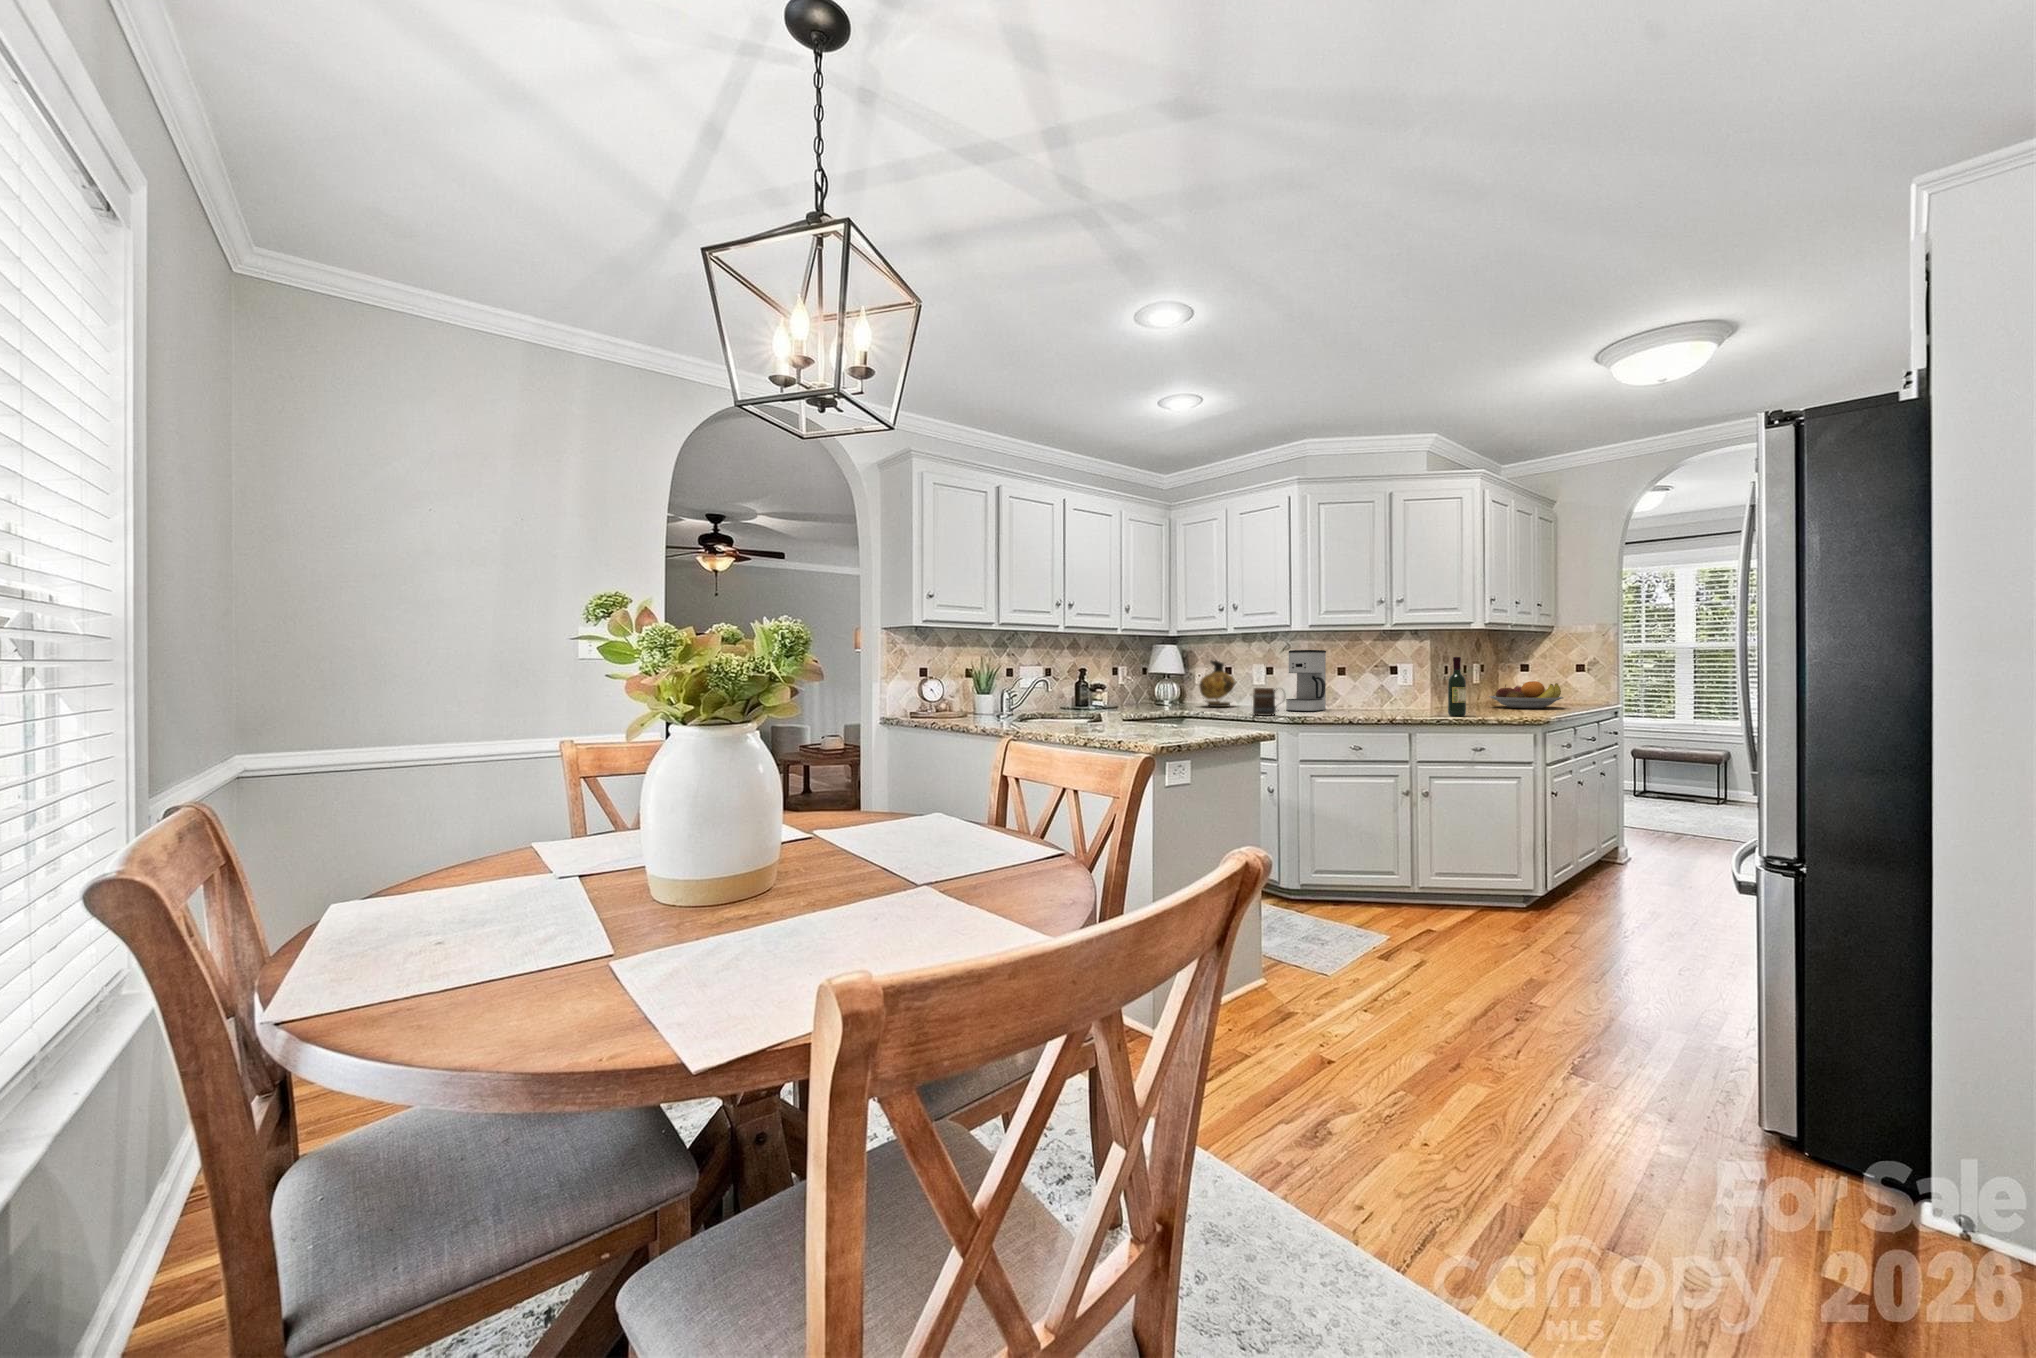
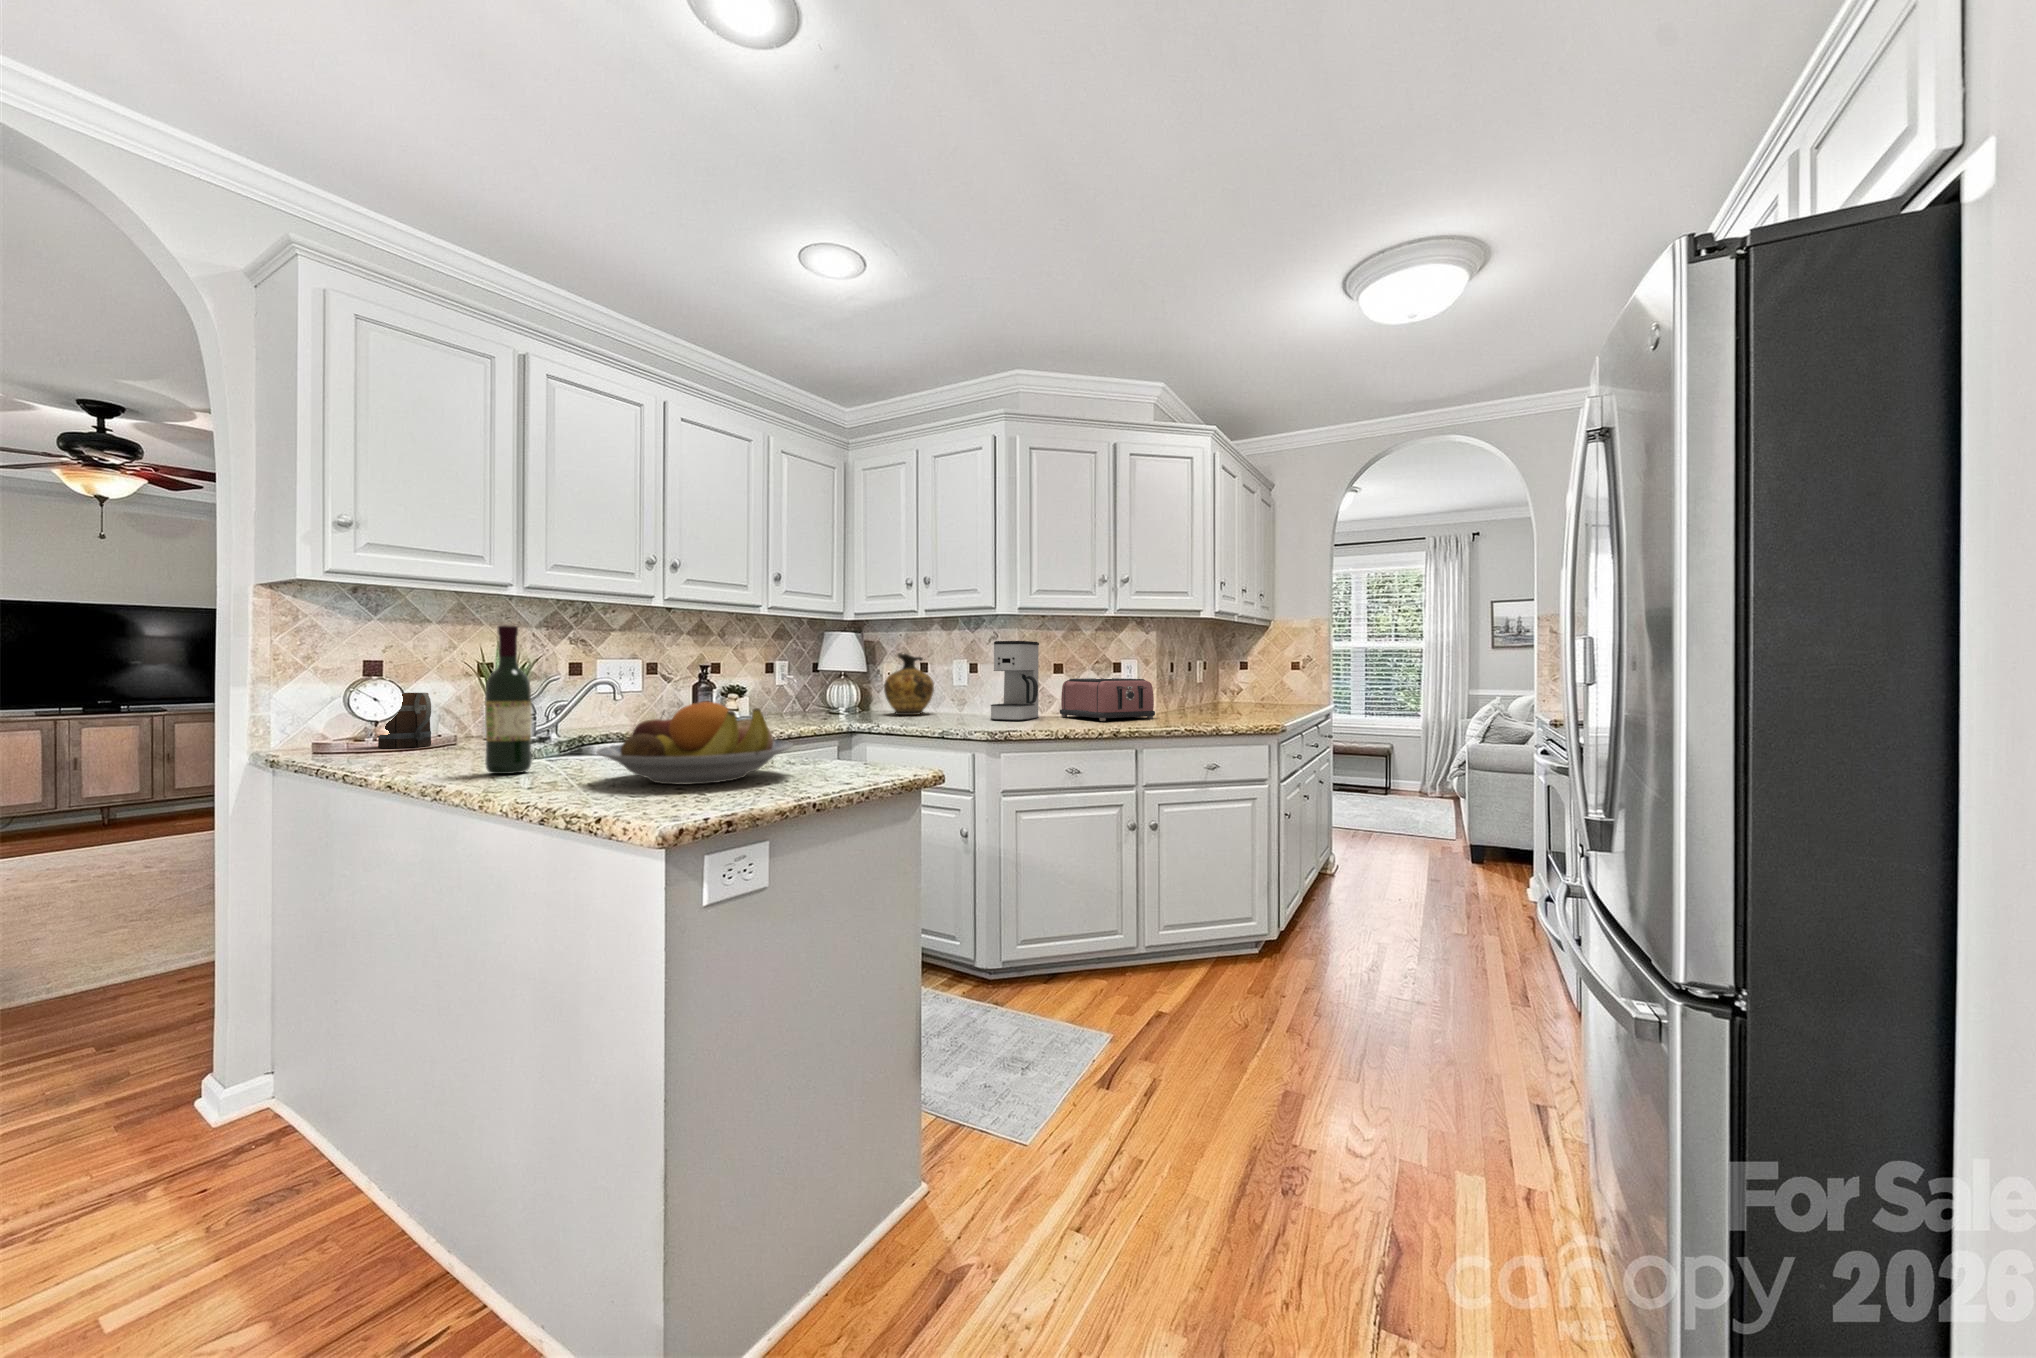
wine bottle: present [1448,657,1466,716] -> present [485,625,532,774]
toaster: none [1344,679,1429,712] -> present [1060,678,1155,721]
fruit bowl: present [1489,681,1563,708] -> present [596,702,793,784]
mug: present [1253,688,1277,716] -> present [378,693,431,748]

